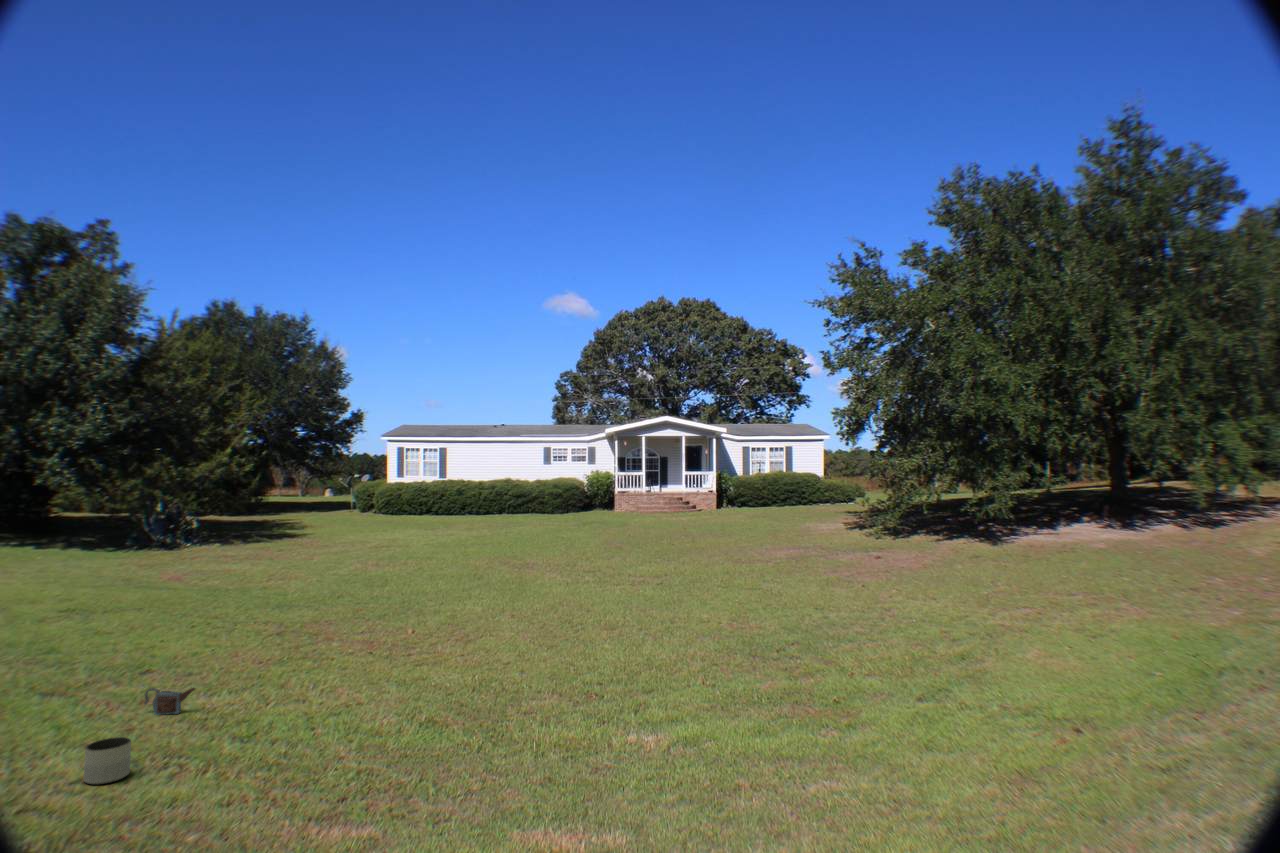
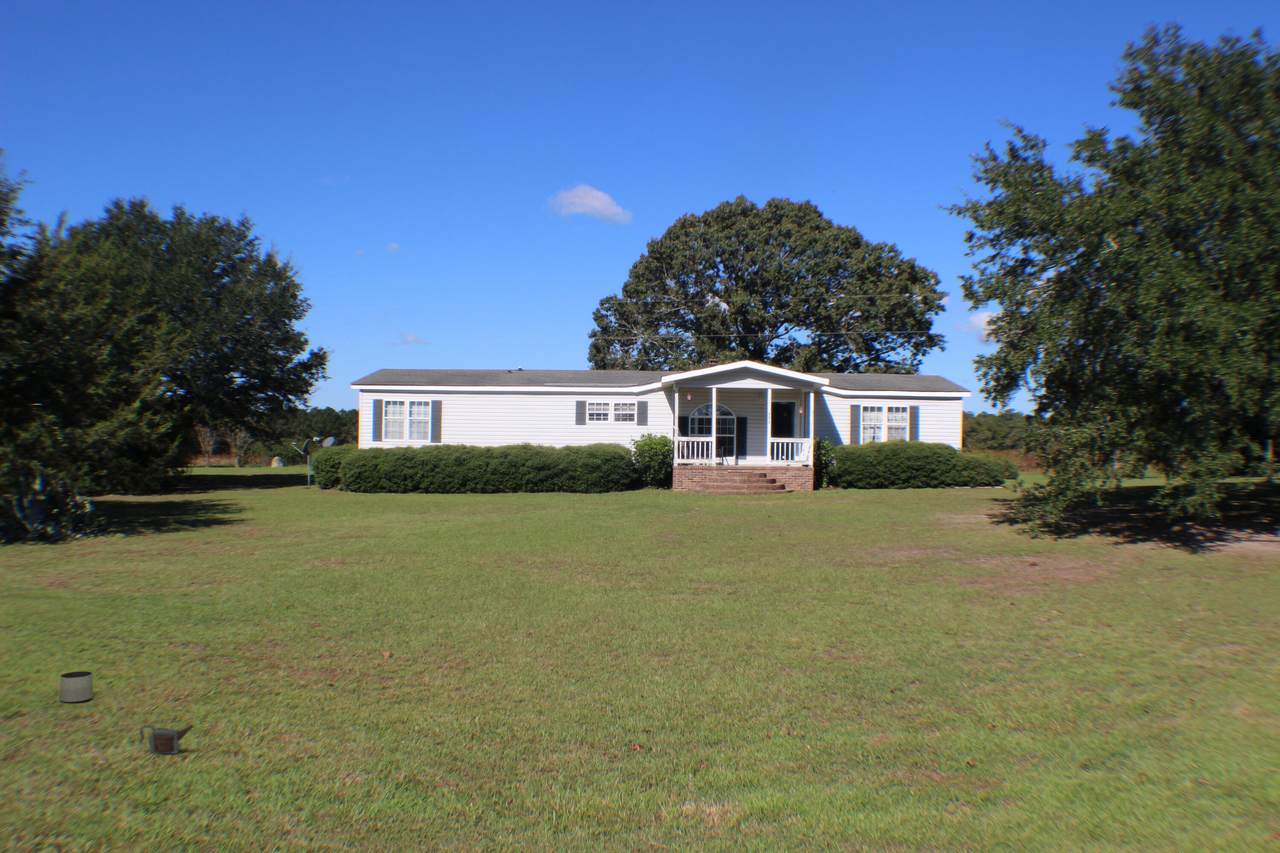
planter: present [84,737,131,785] -> present [60,671,93,703]

